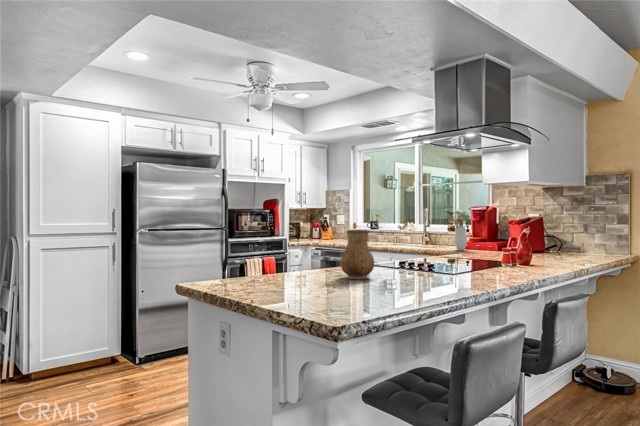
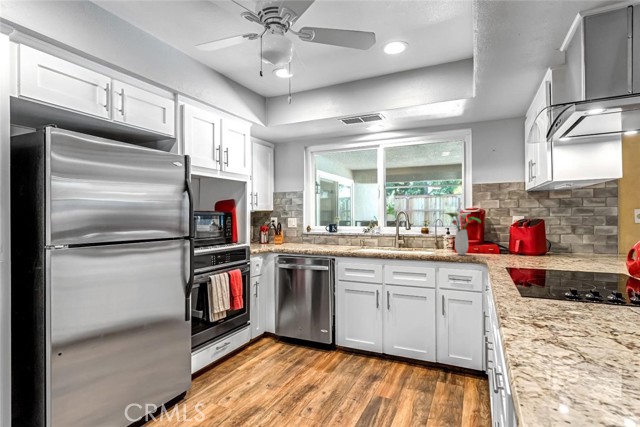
ceramic pitcher: present [341,230,374,279] -> none [522,242,601,333]

